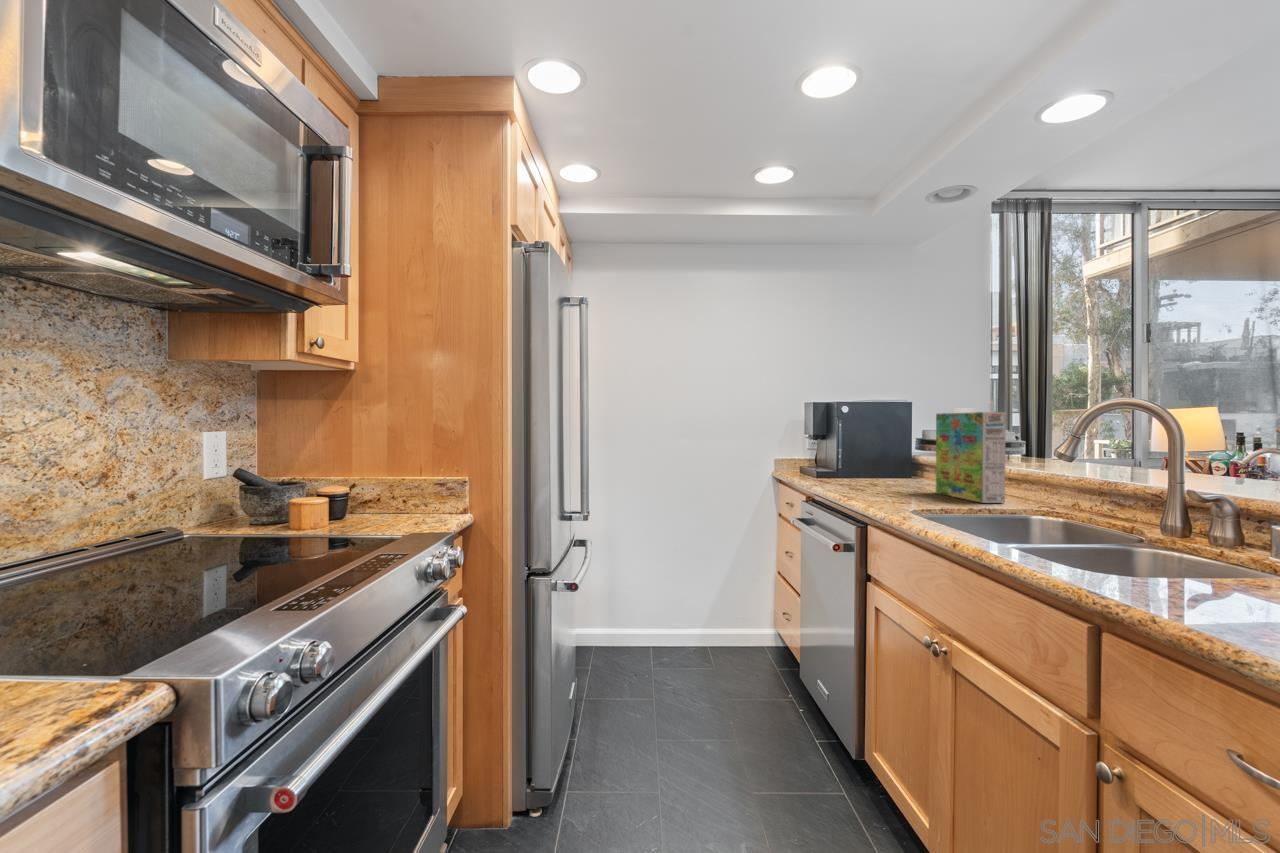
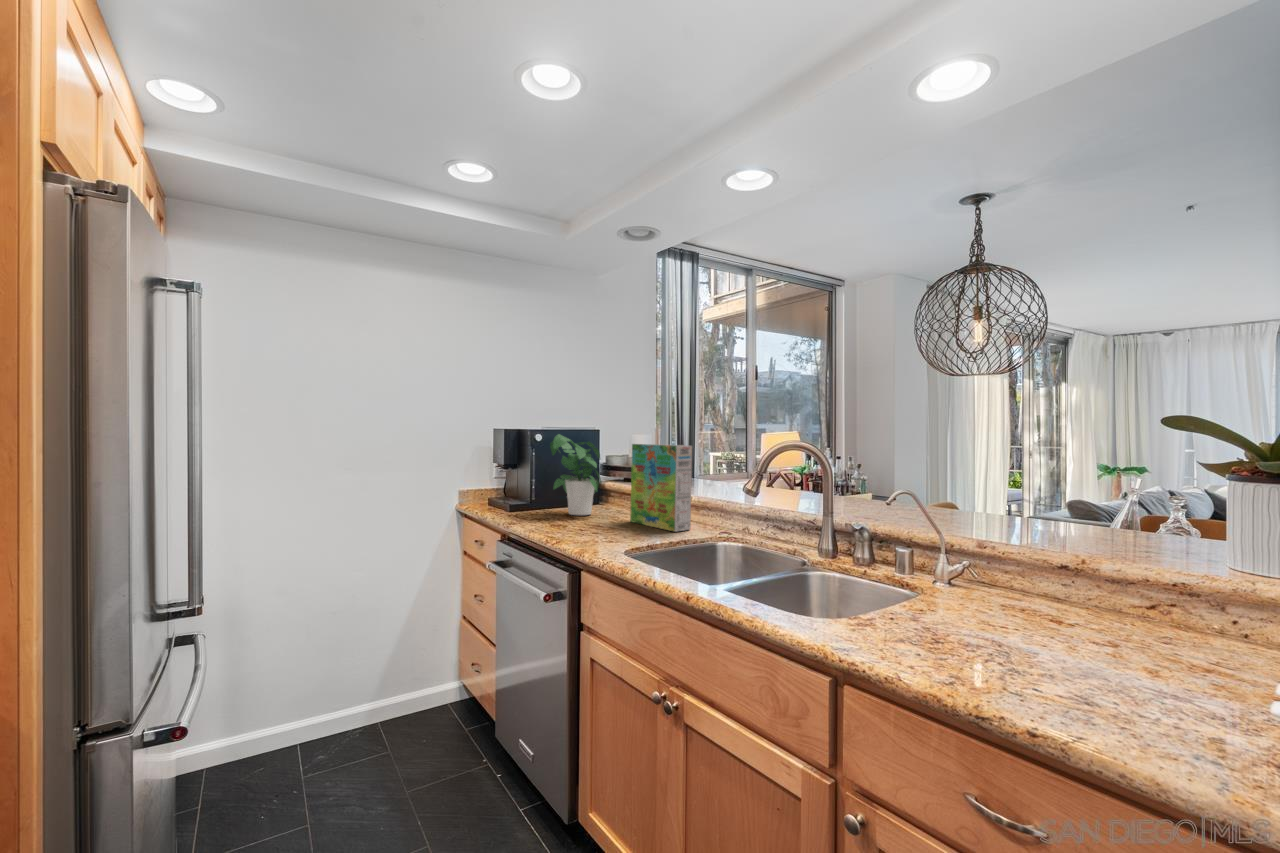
potted plant: none [852,407,906,485] -> present [550,434,601,515]

